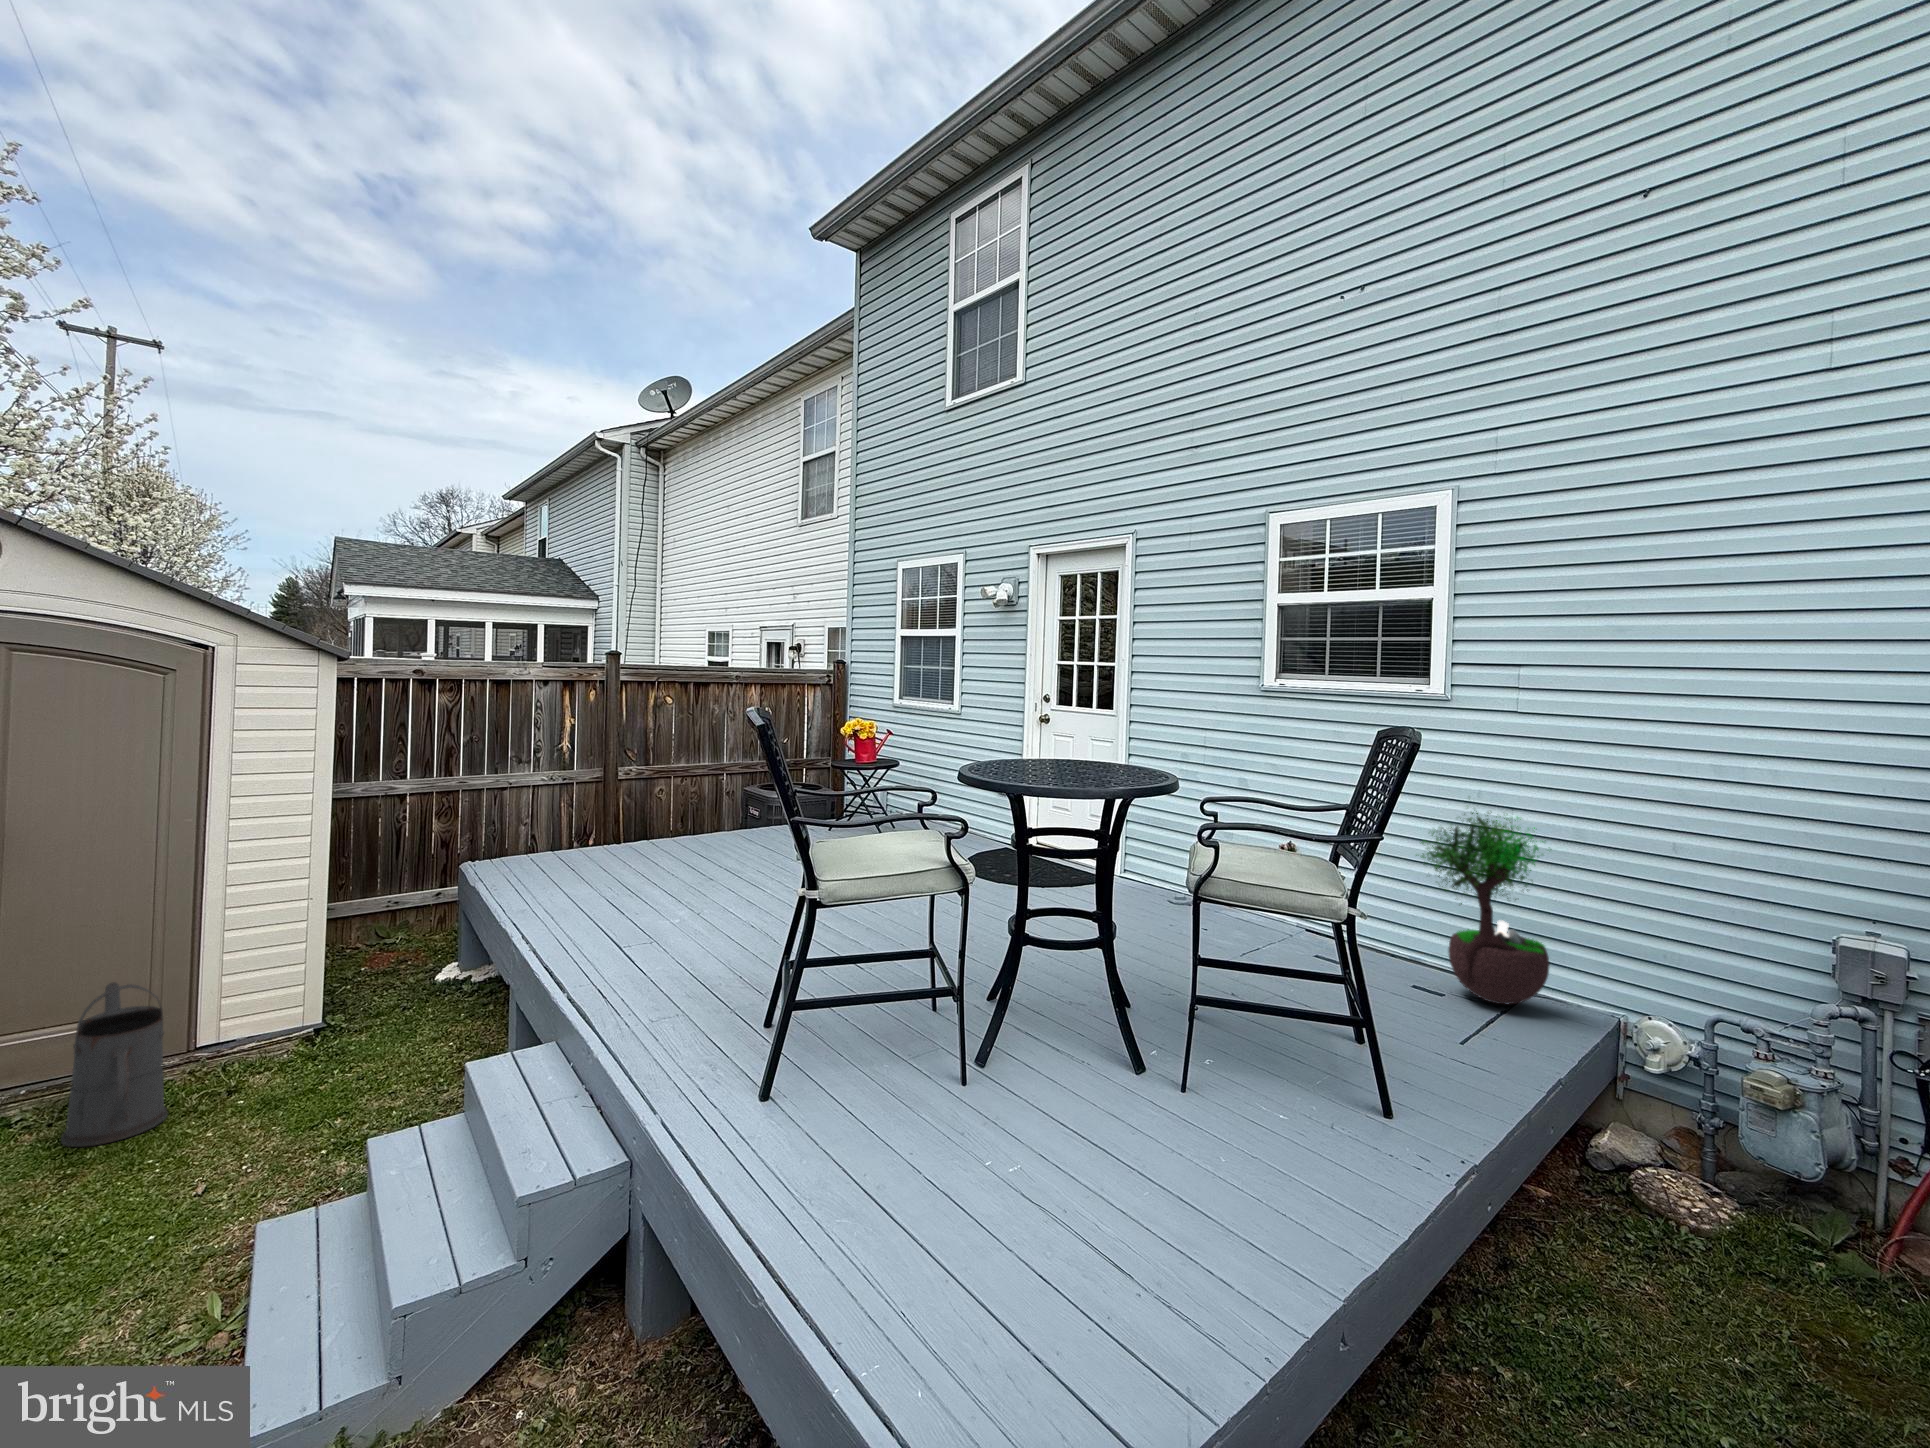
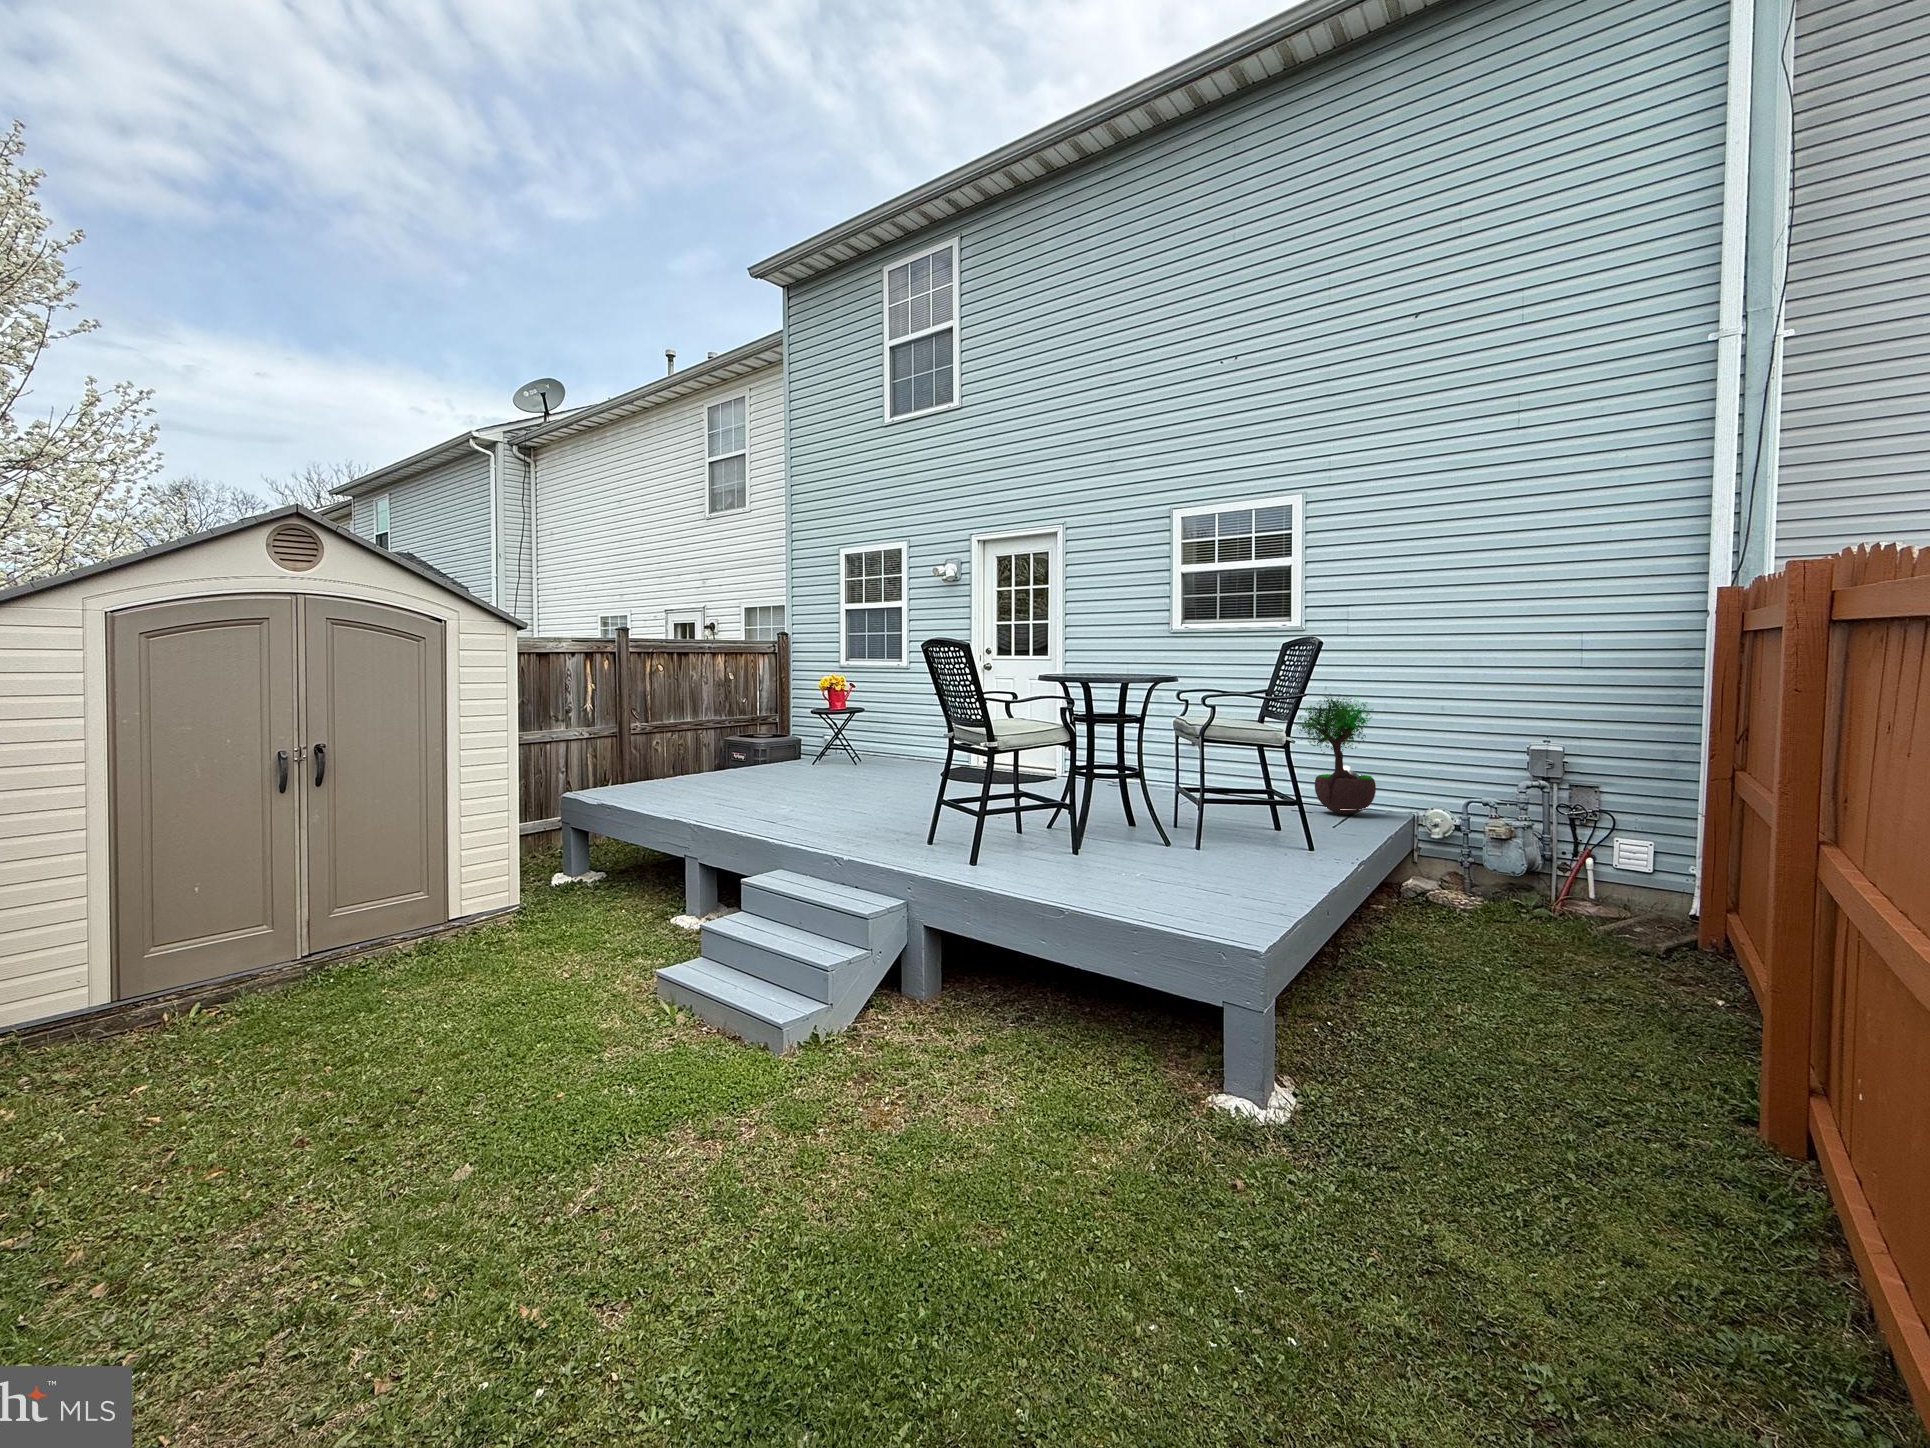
watering can: present [61,982,168,1147] -> none [437,837,512,941]

